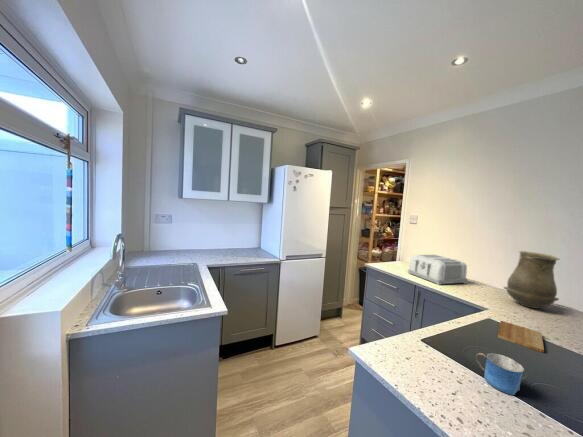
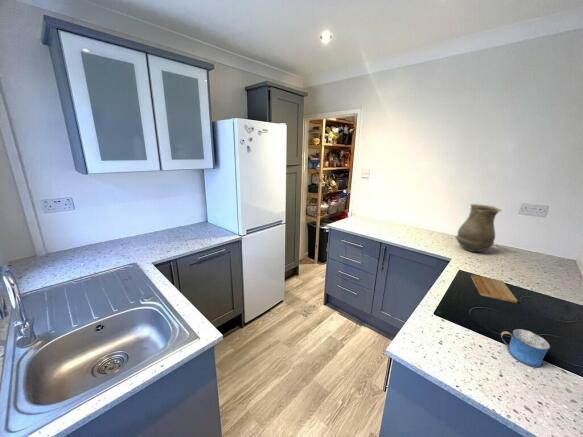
toaster: present [408,255,467,285] -> none [370,210,420,241]

